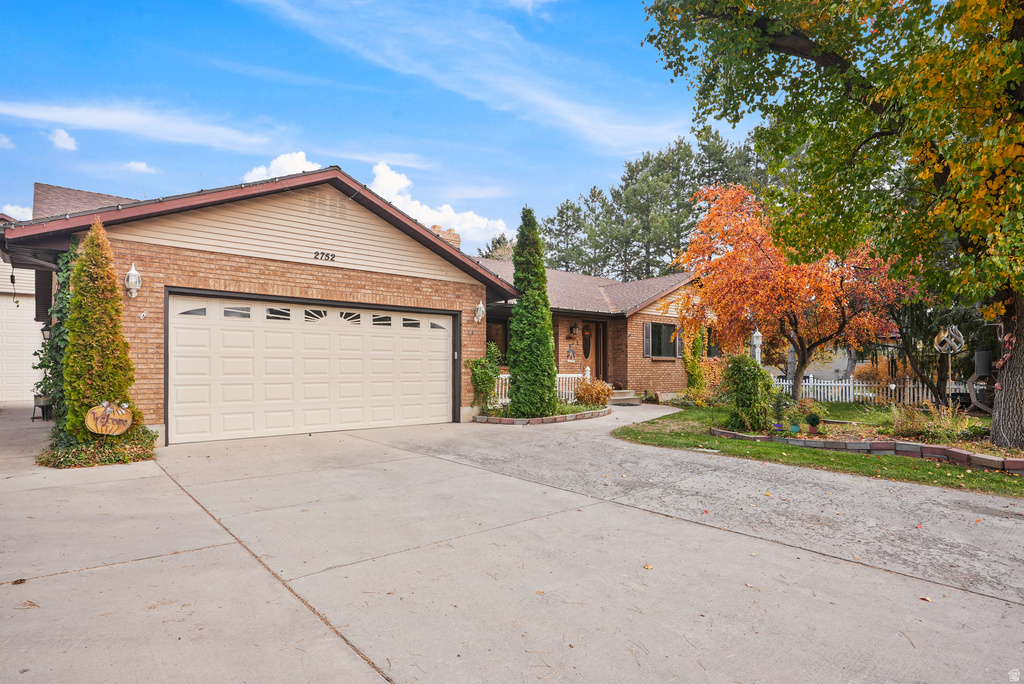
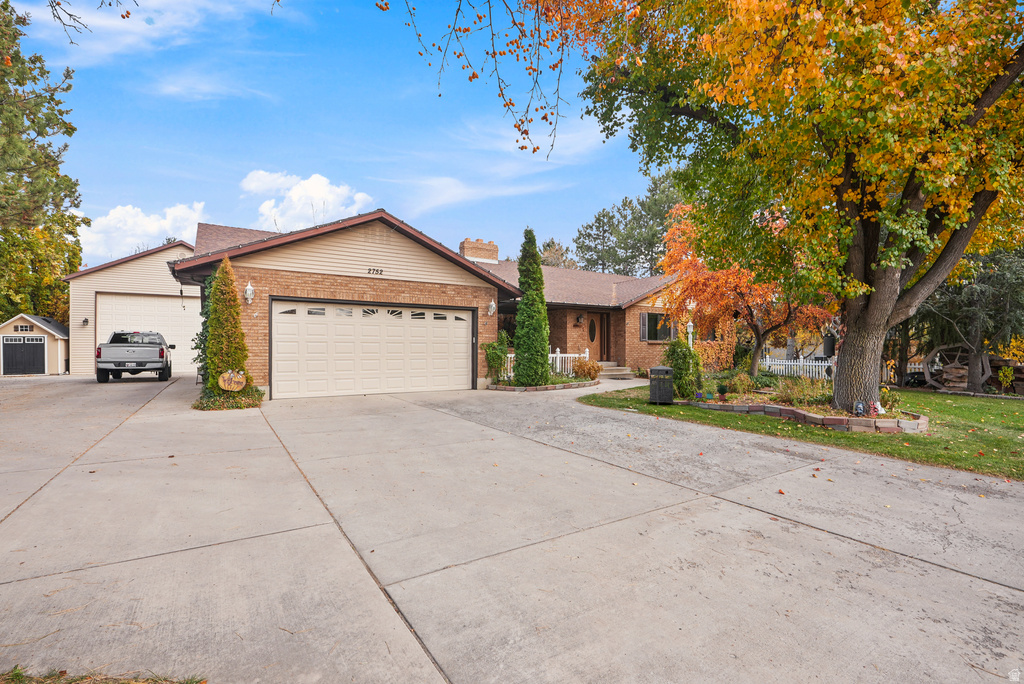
trash can: none [711,388,745,441] -> present [649,366,673,405]

